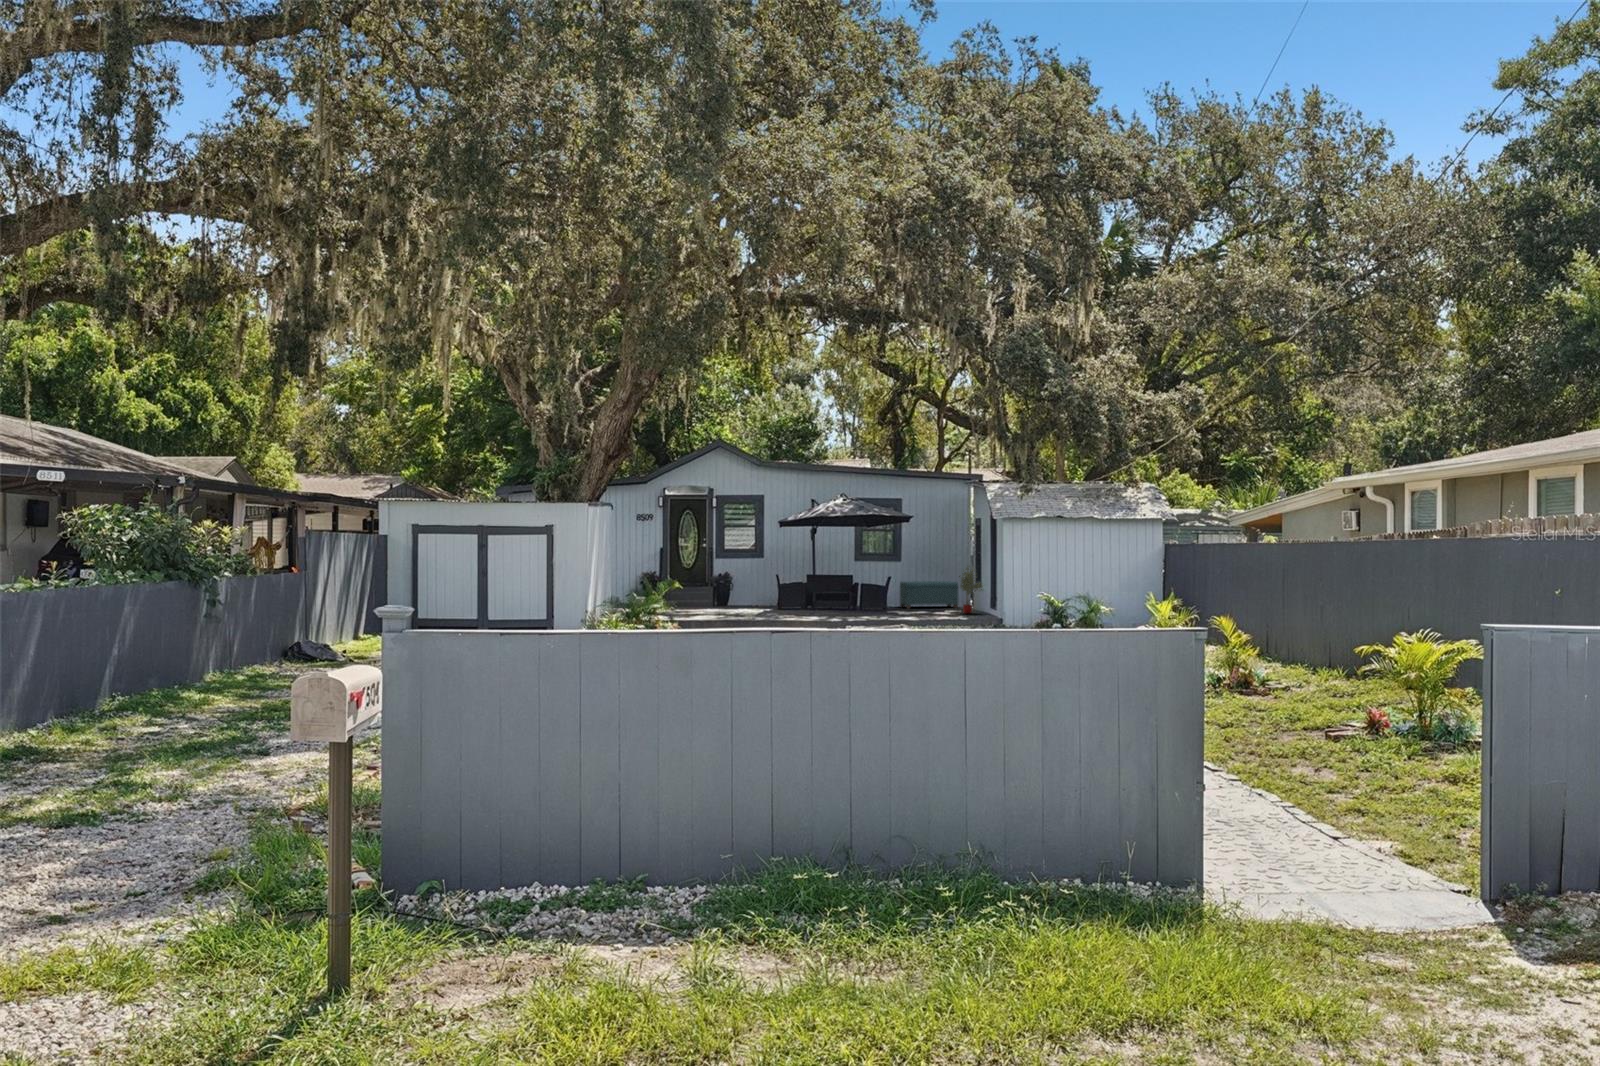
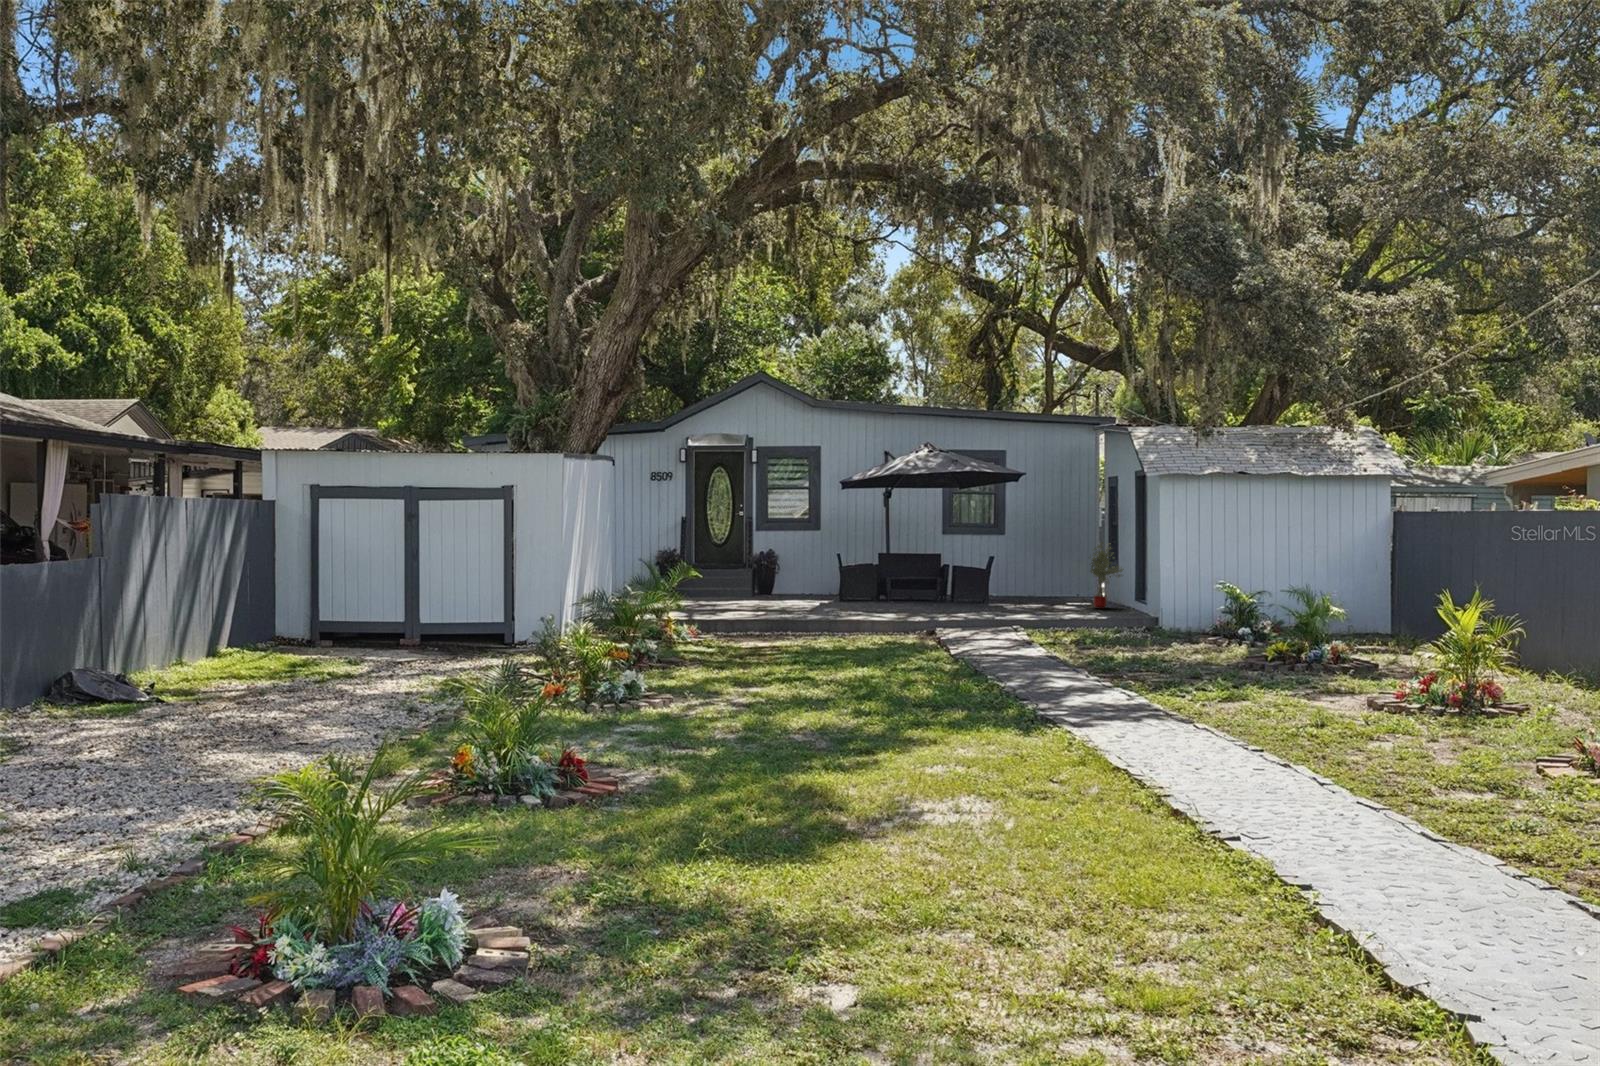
bench: present [900,581,958,609] -> none [1001,563,1082,600]

